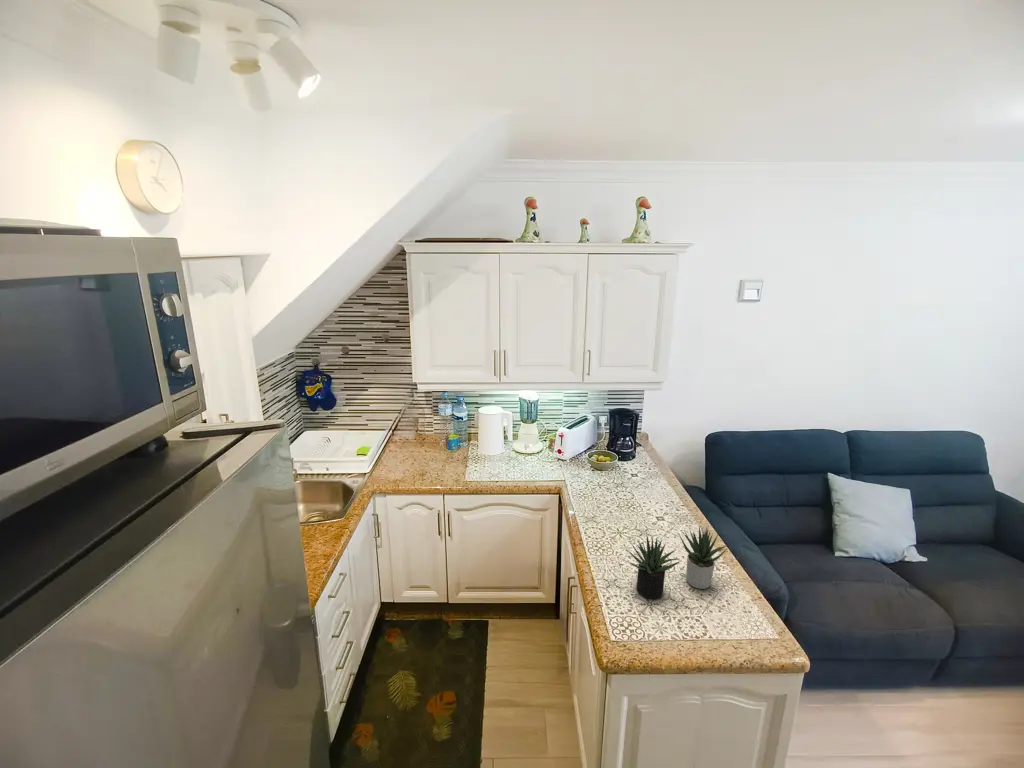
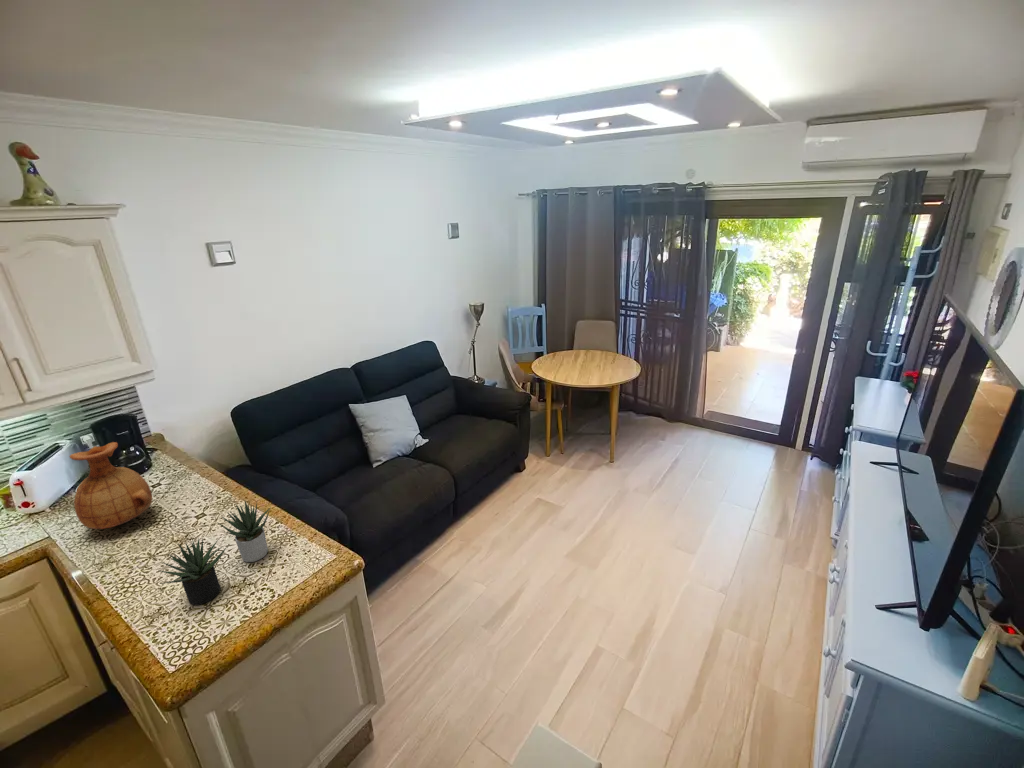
vase: none [585,428,633,494] -> present [70,442,152,529]

